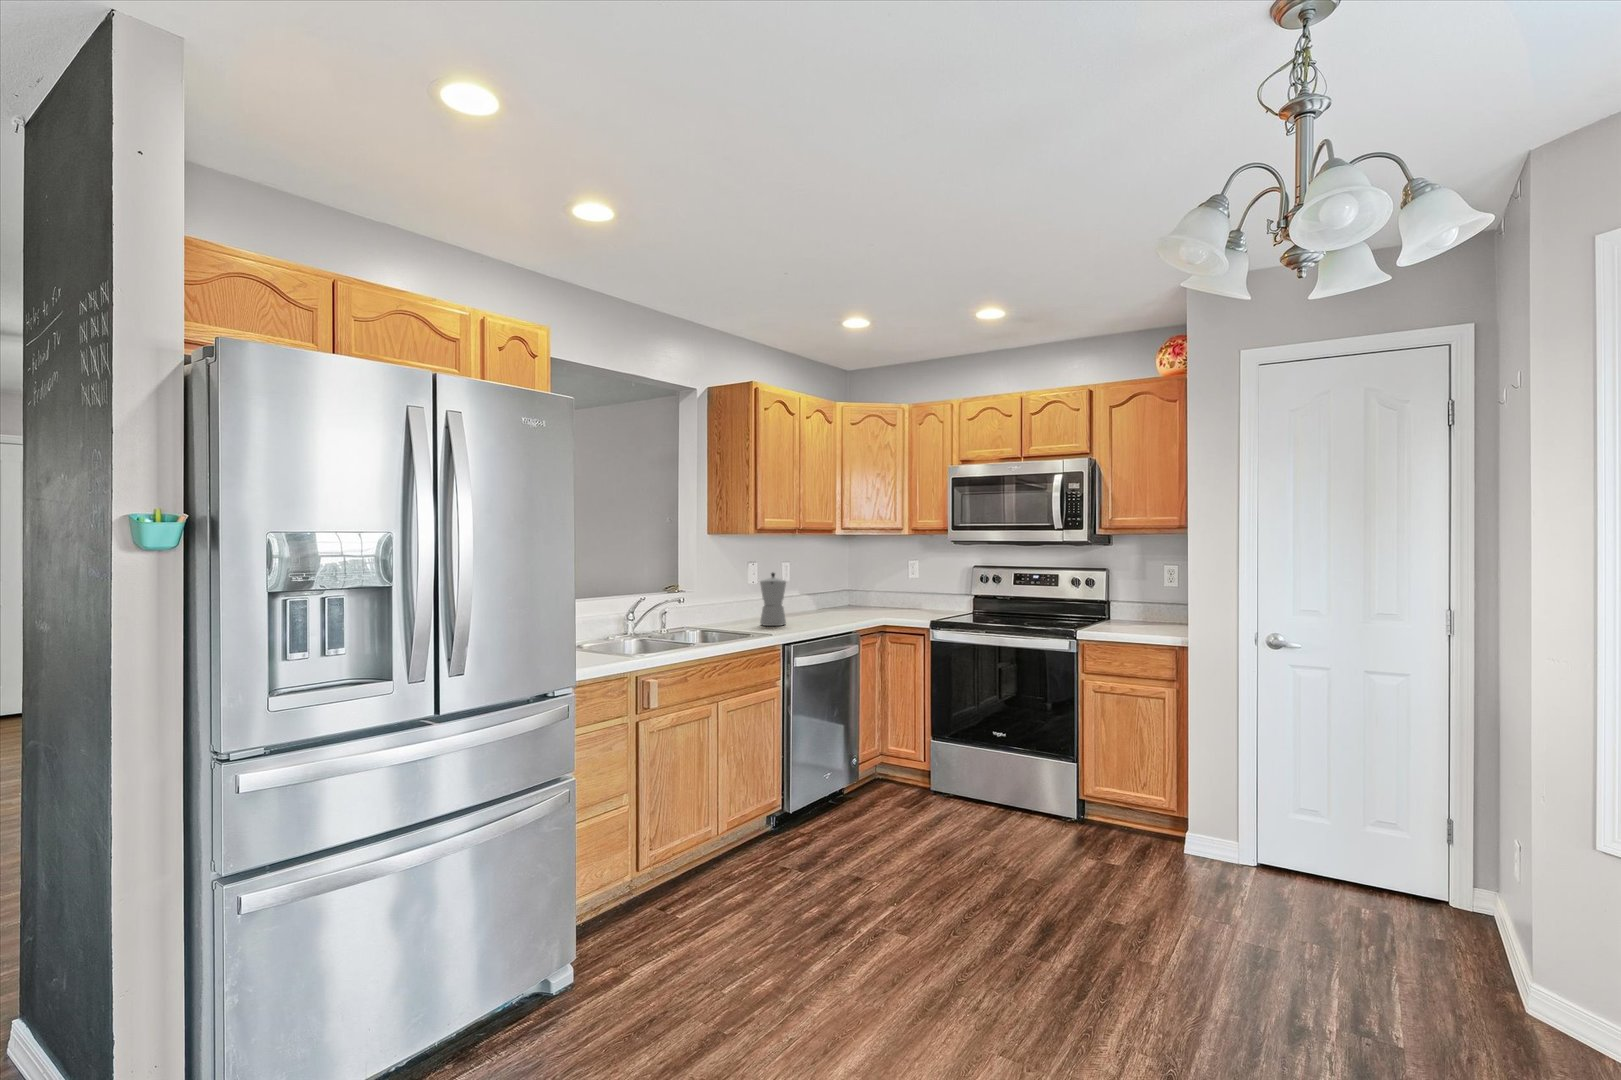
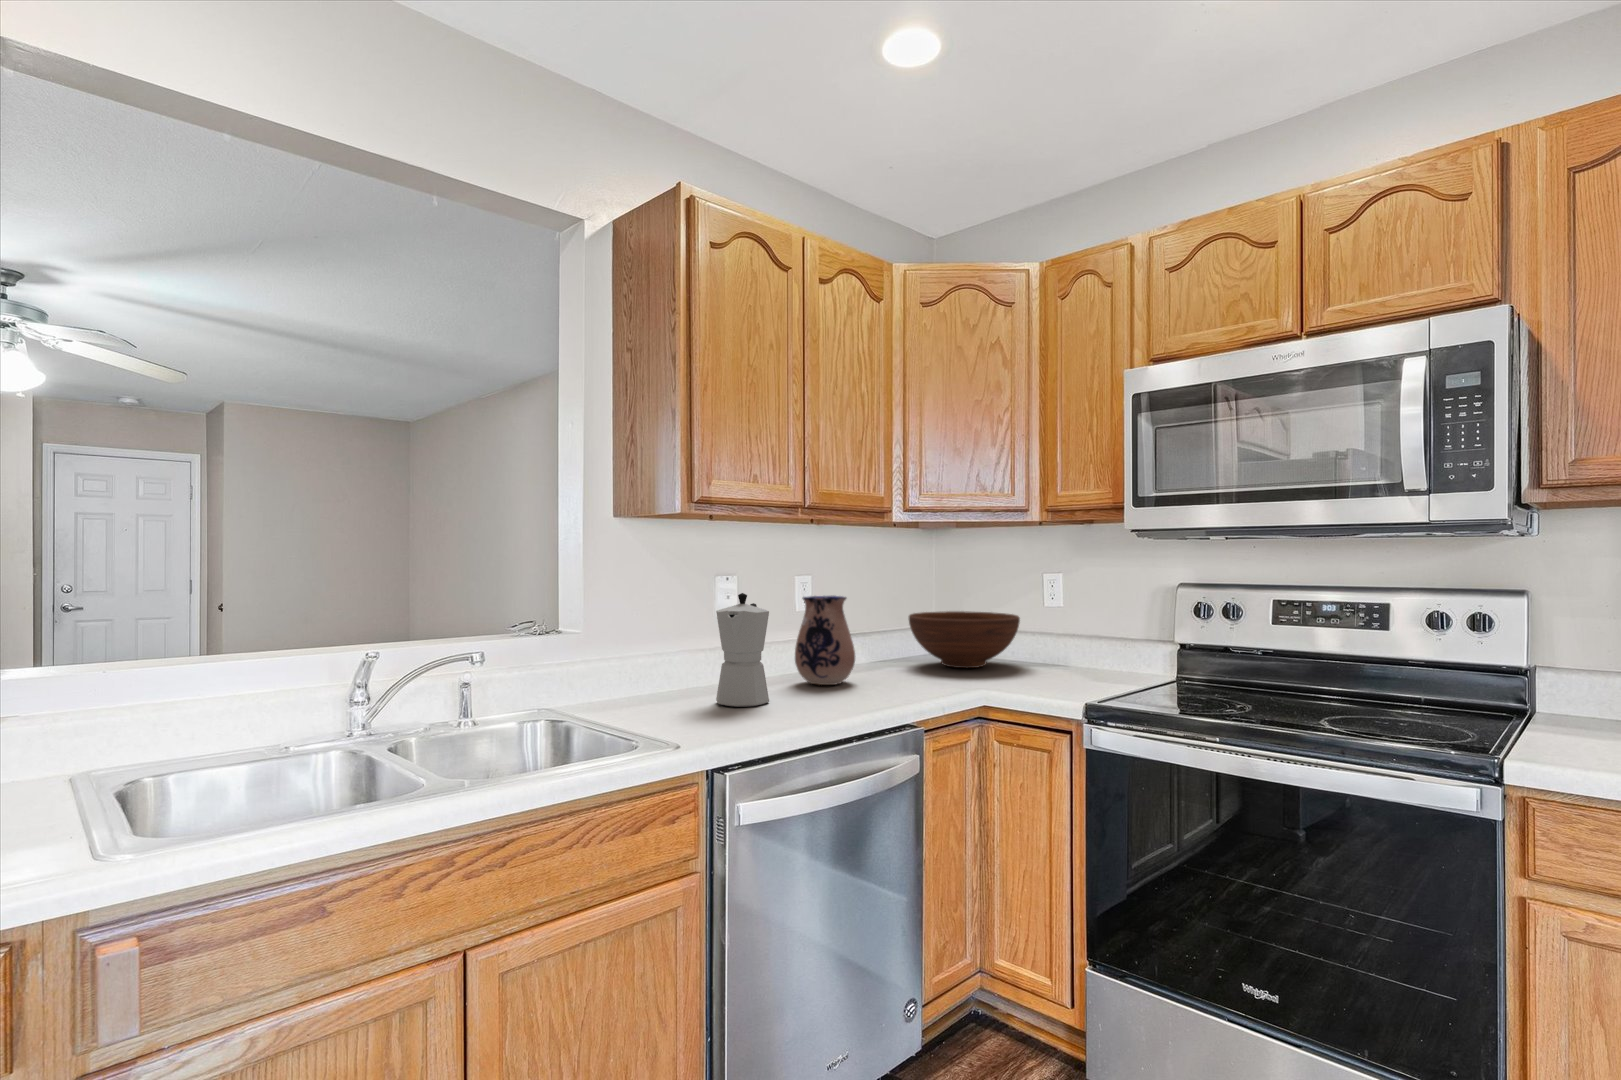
ceramic pitcher: none [790,574,820,618] -> present [795,596,855,685]
fruit bowl: none [841,583,899,611] -> present [909,611,1020,668]

